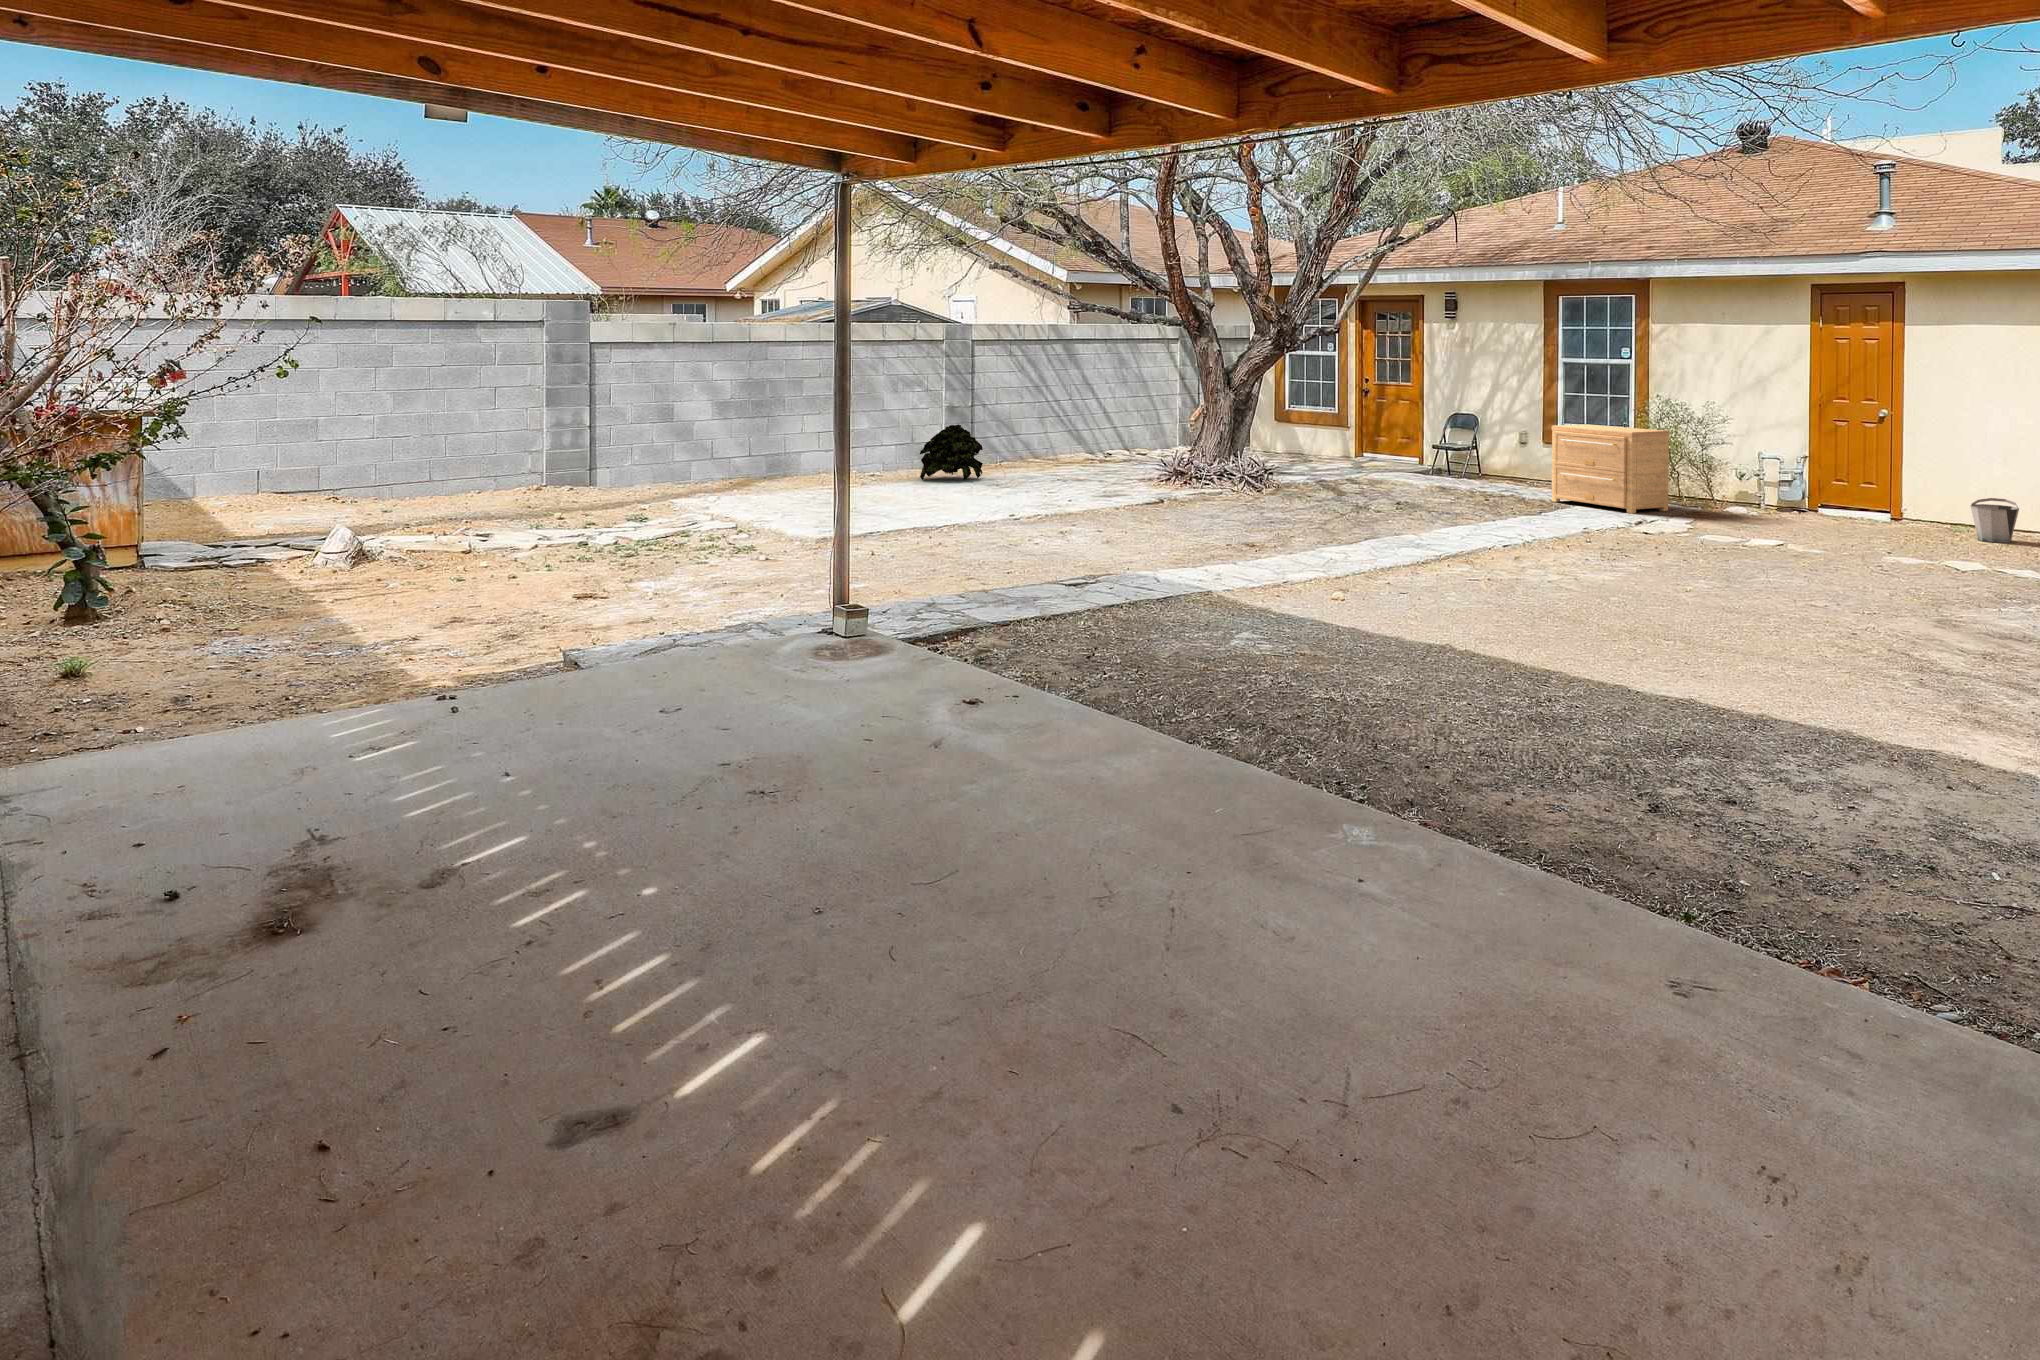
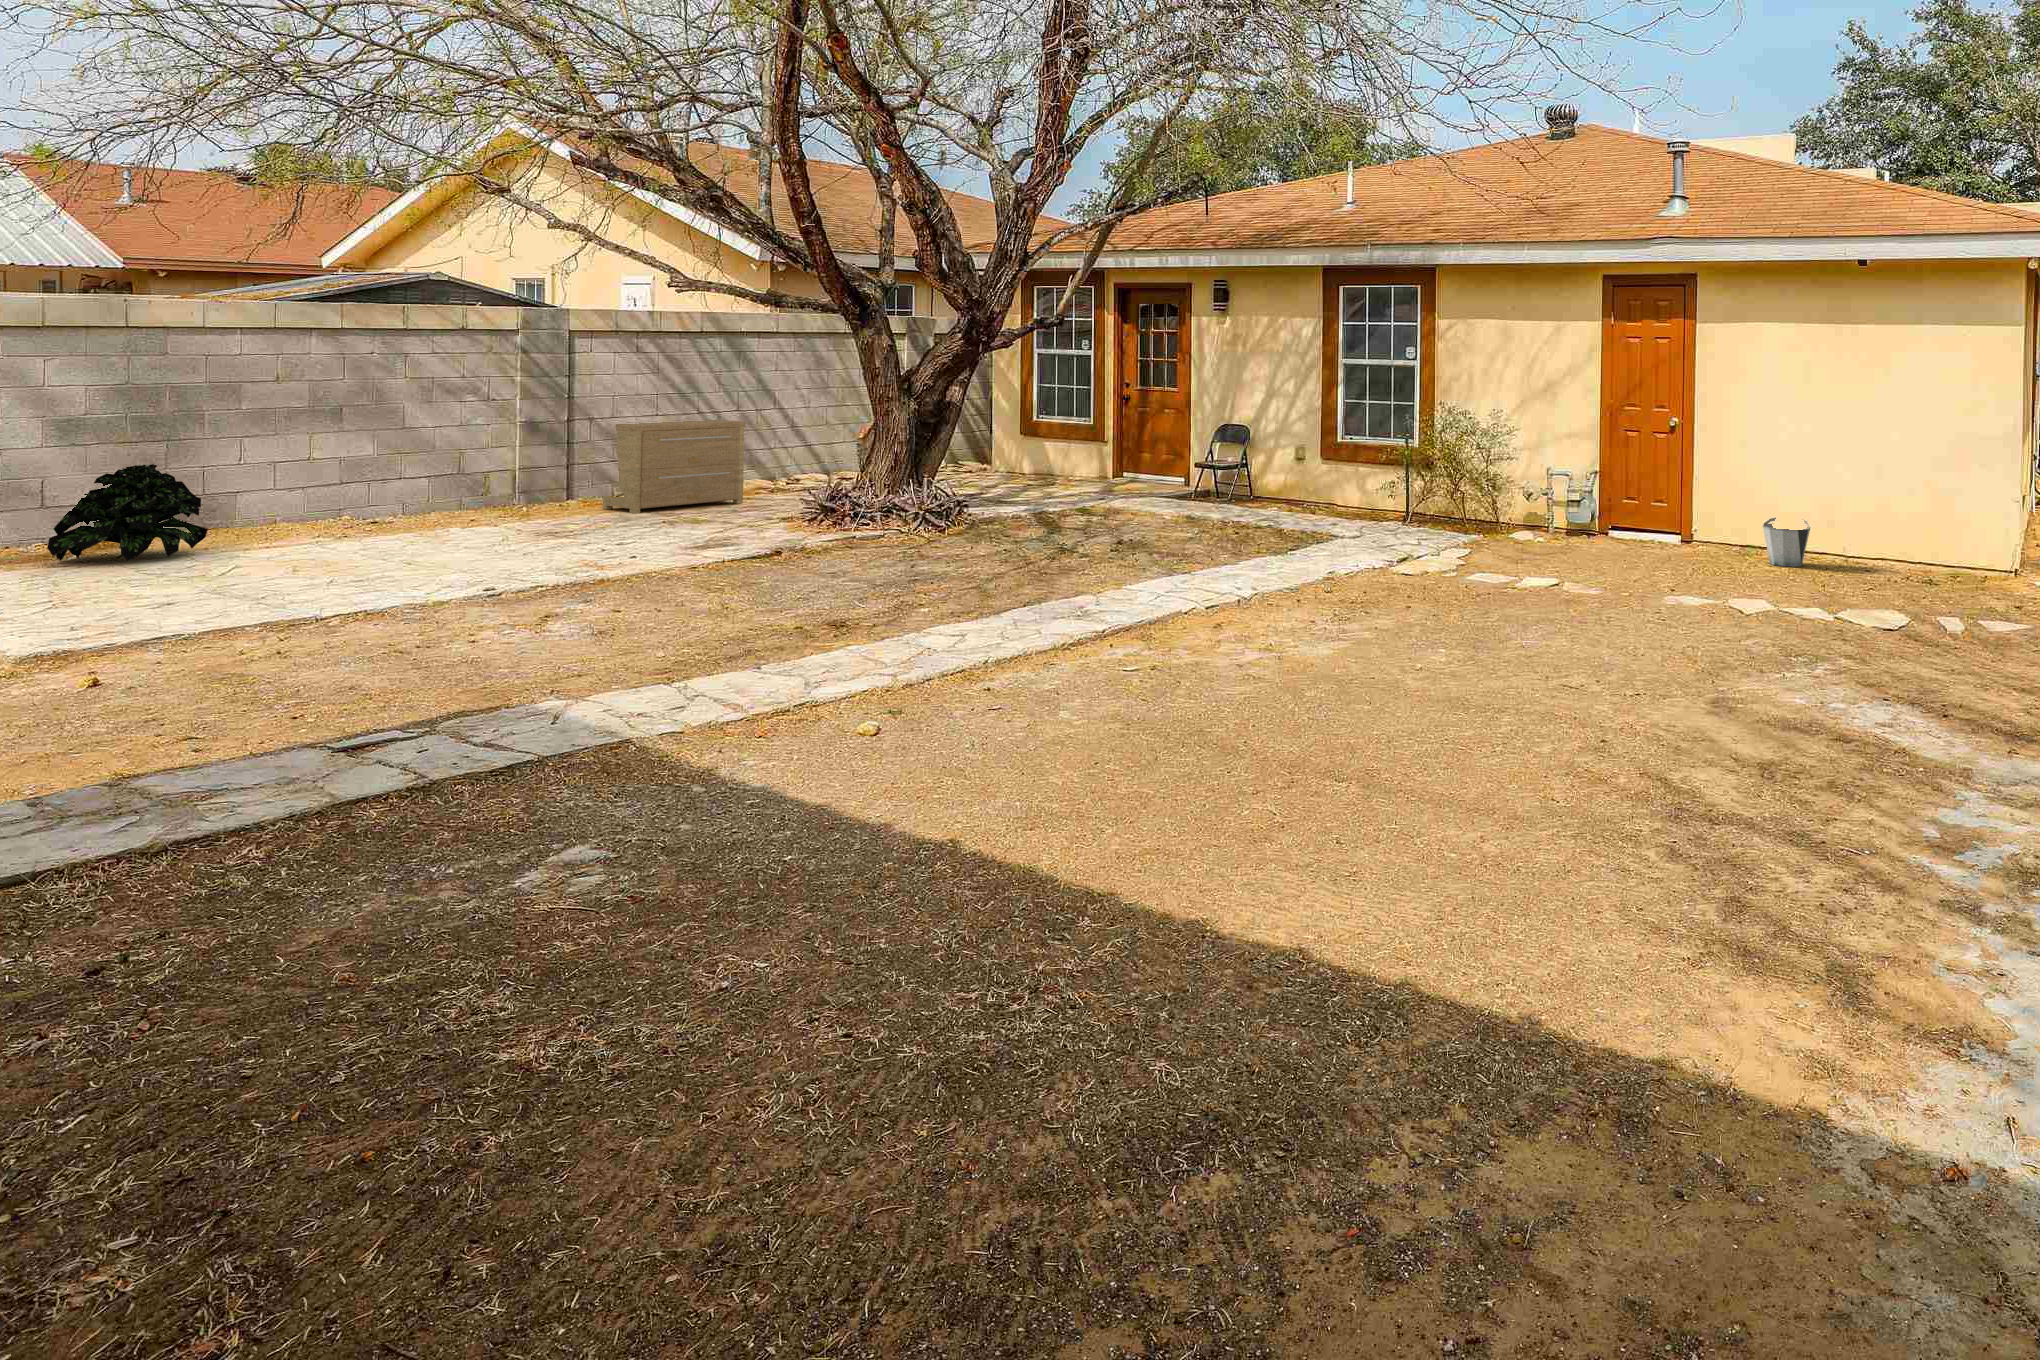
potted plant: present [920,424,983,480] -> present [47,464,207,561]
side table: present [1552,424,1670,514] -> present [603,419,745,513]

